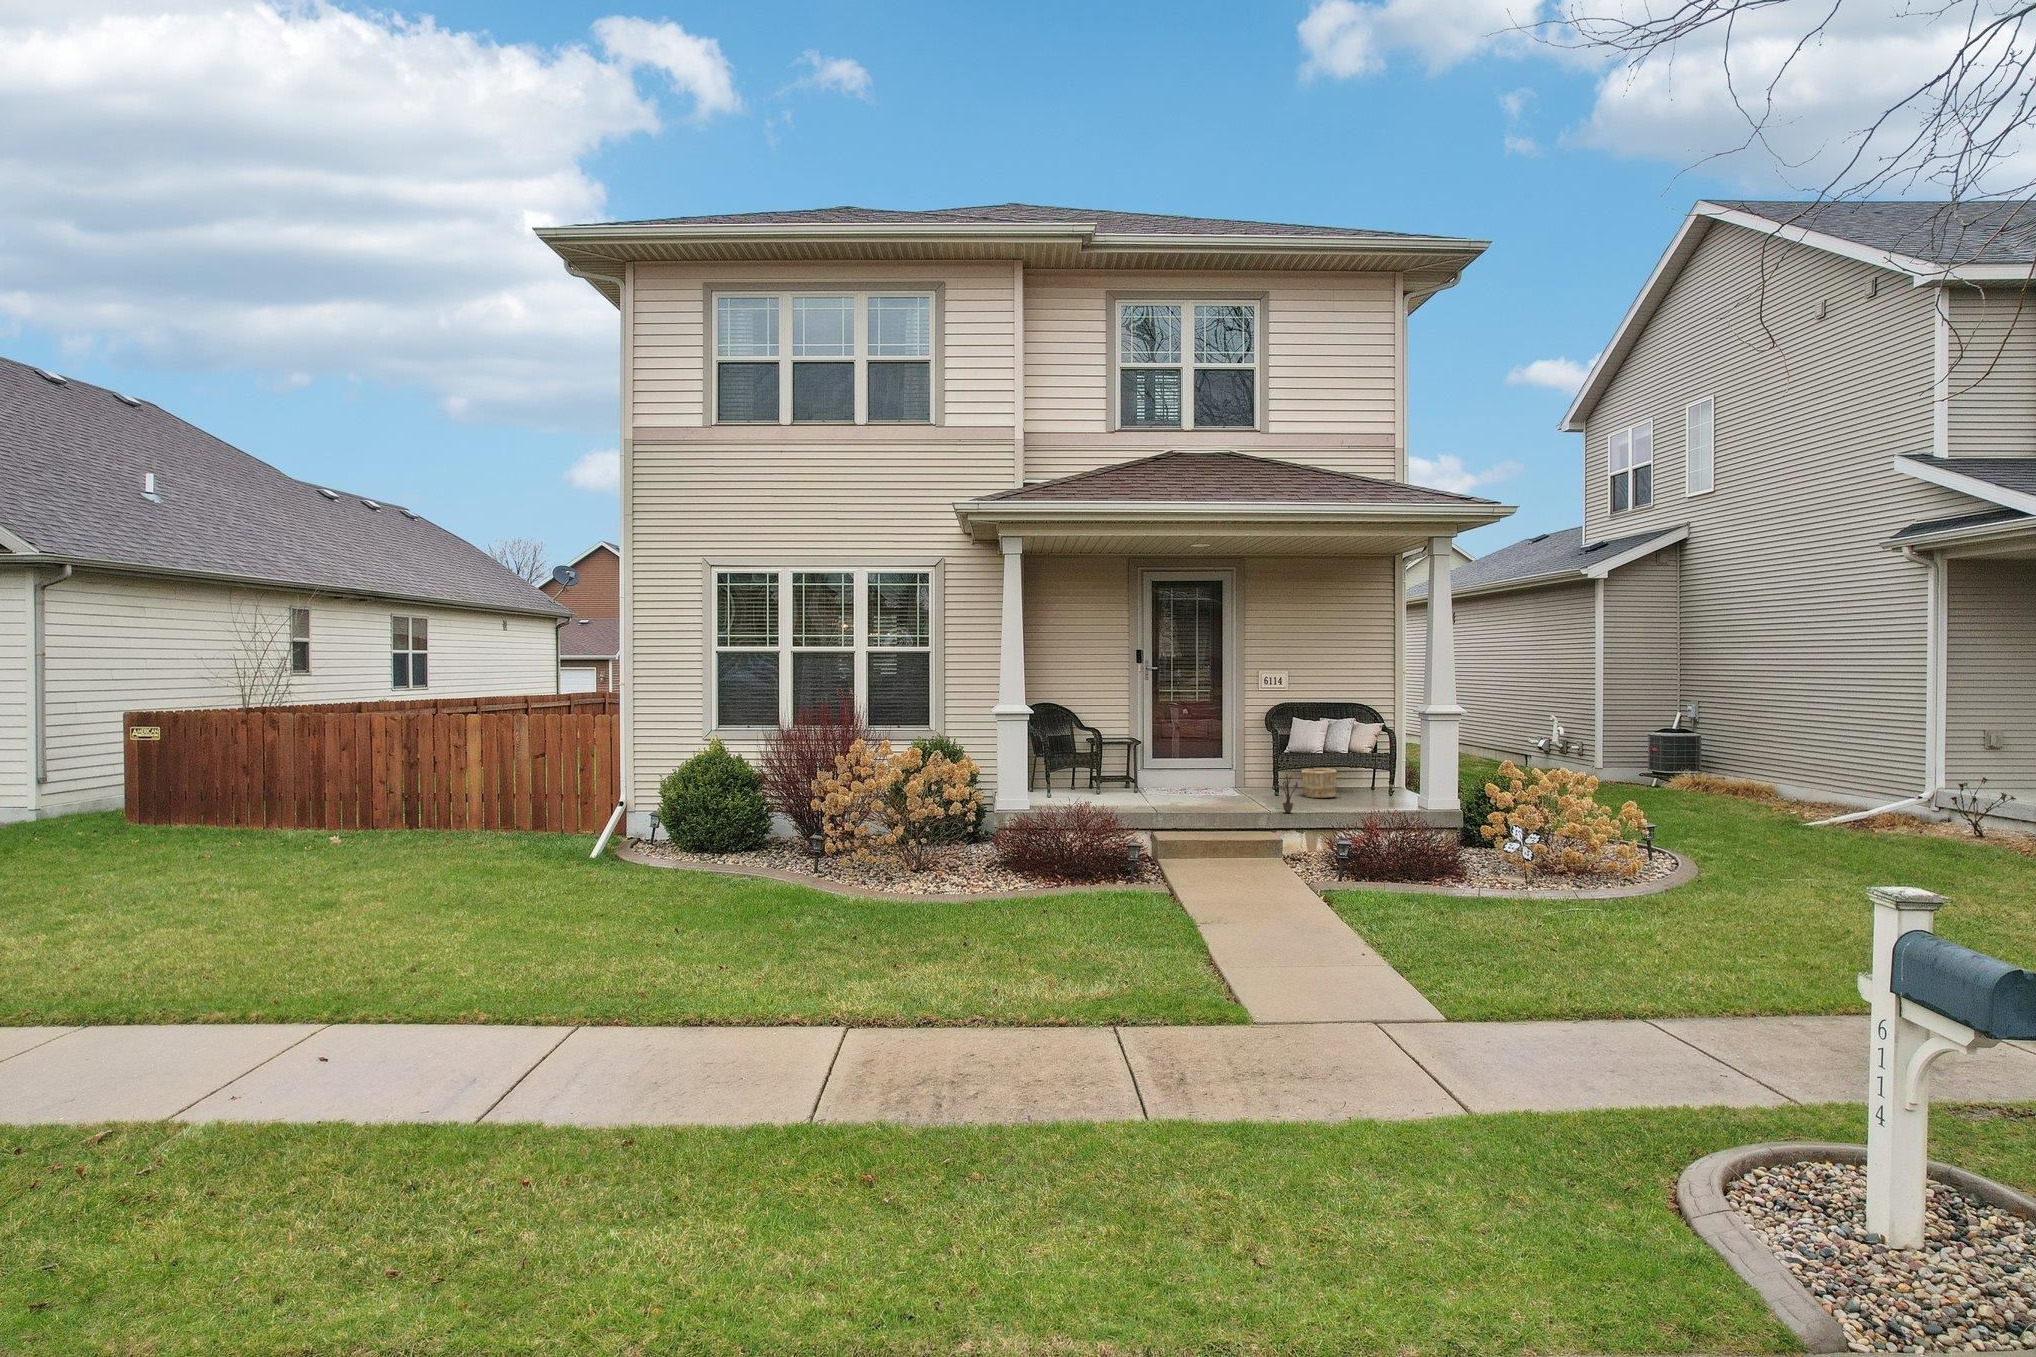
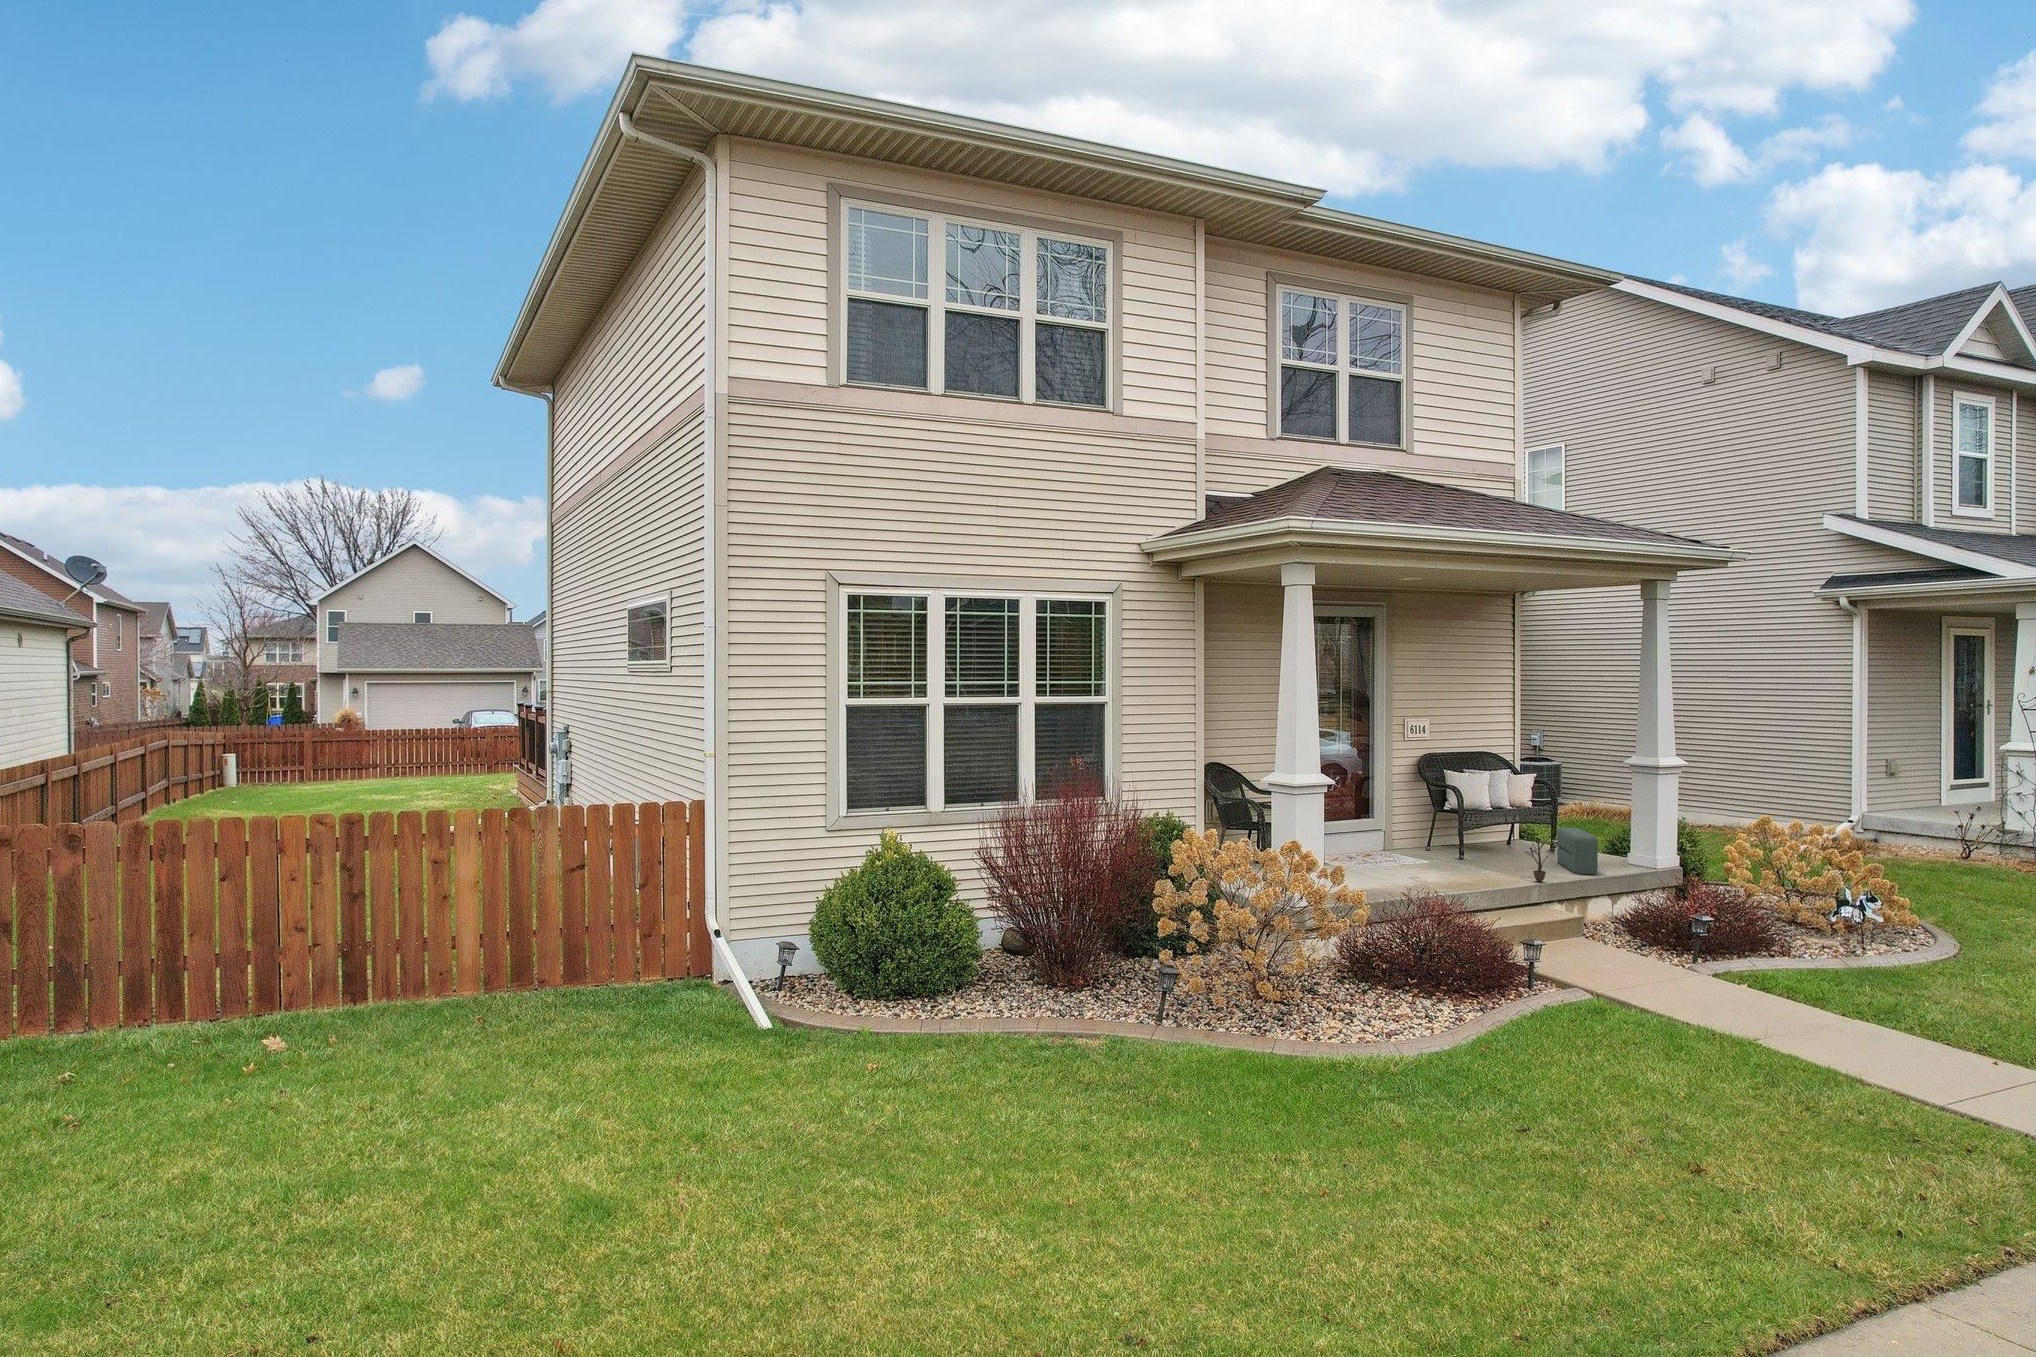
wooden bucket: present [1302,768,1337,798] -> none [1473,826,1513,860]
pouf: none [1351,771,1390,812] -> present [1557,827,1598,875]

